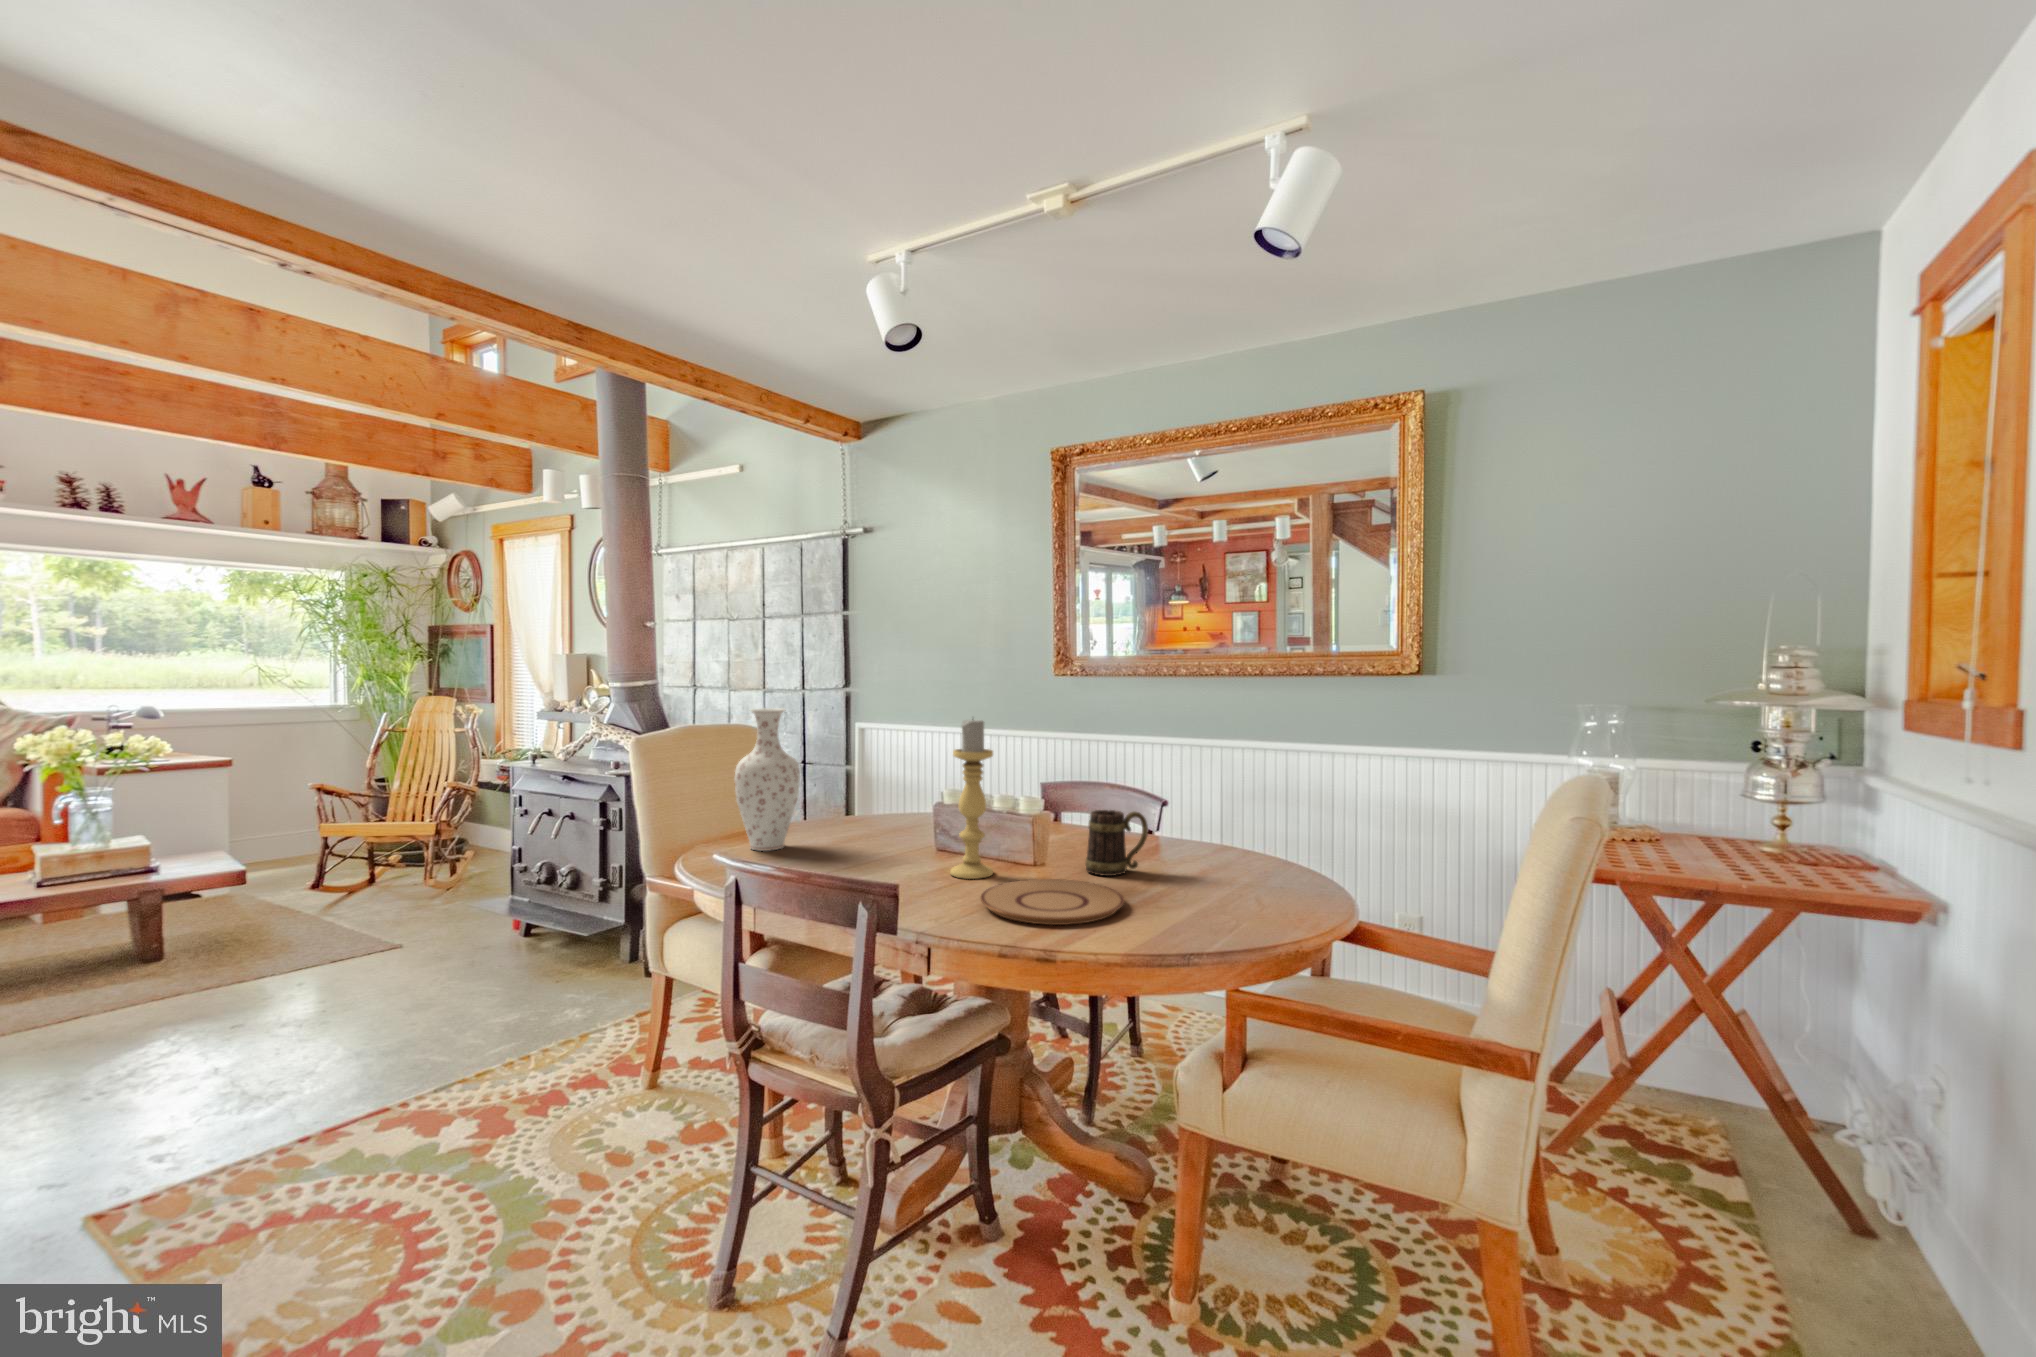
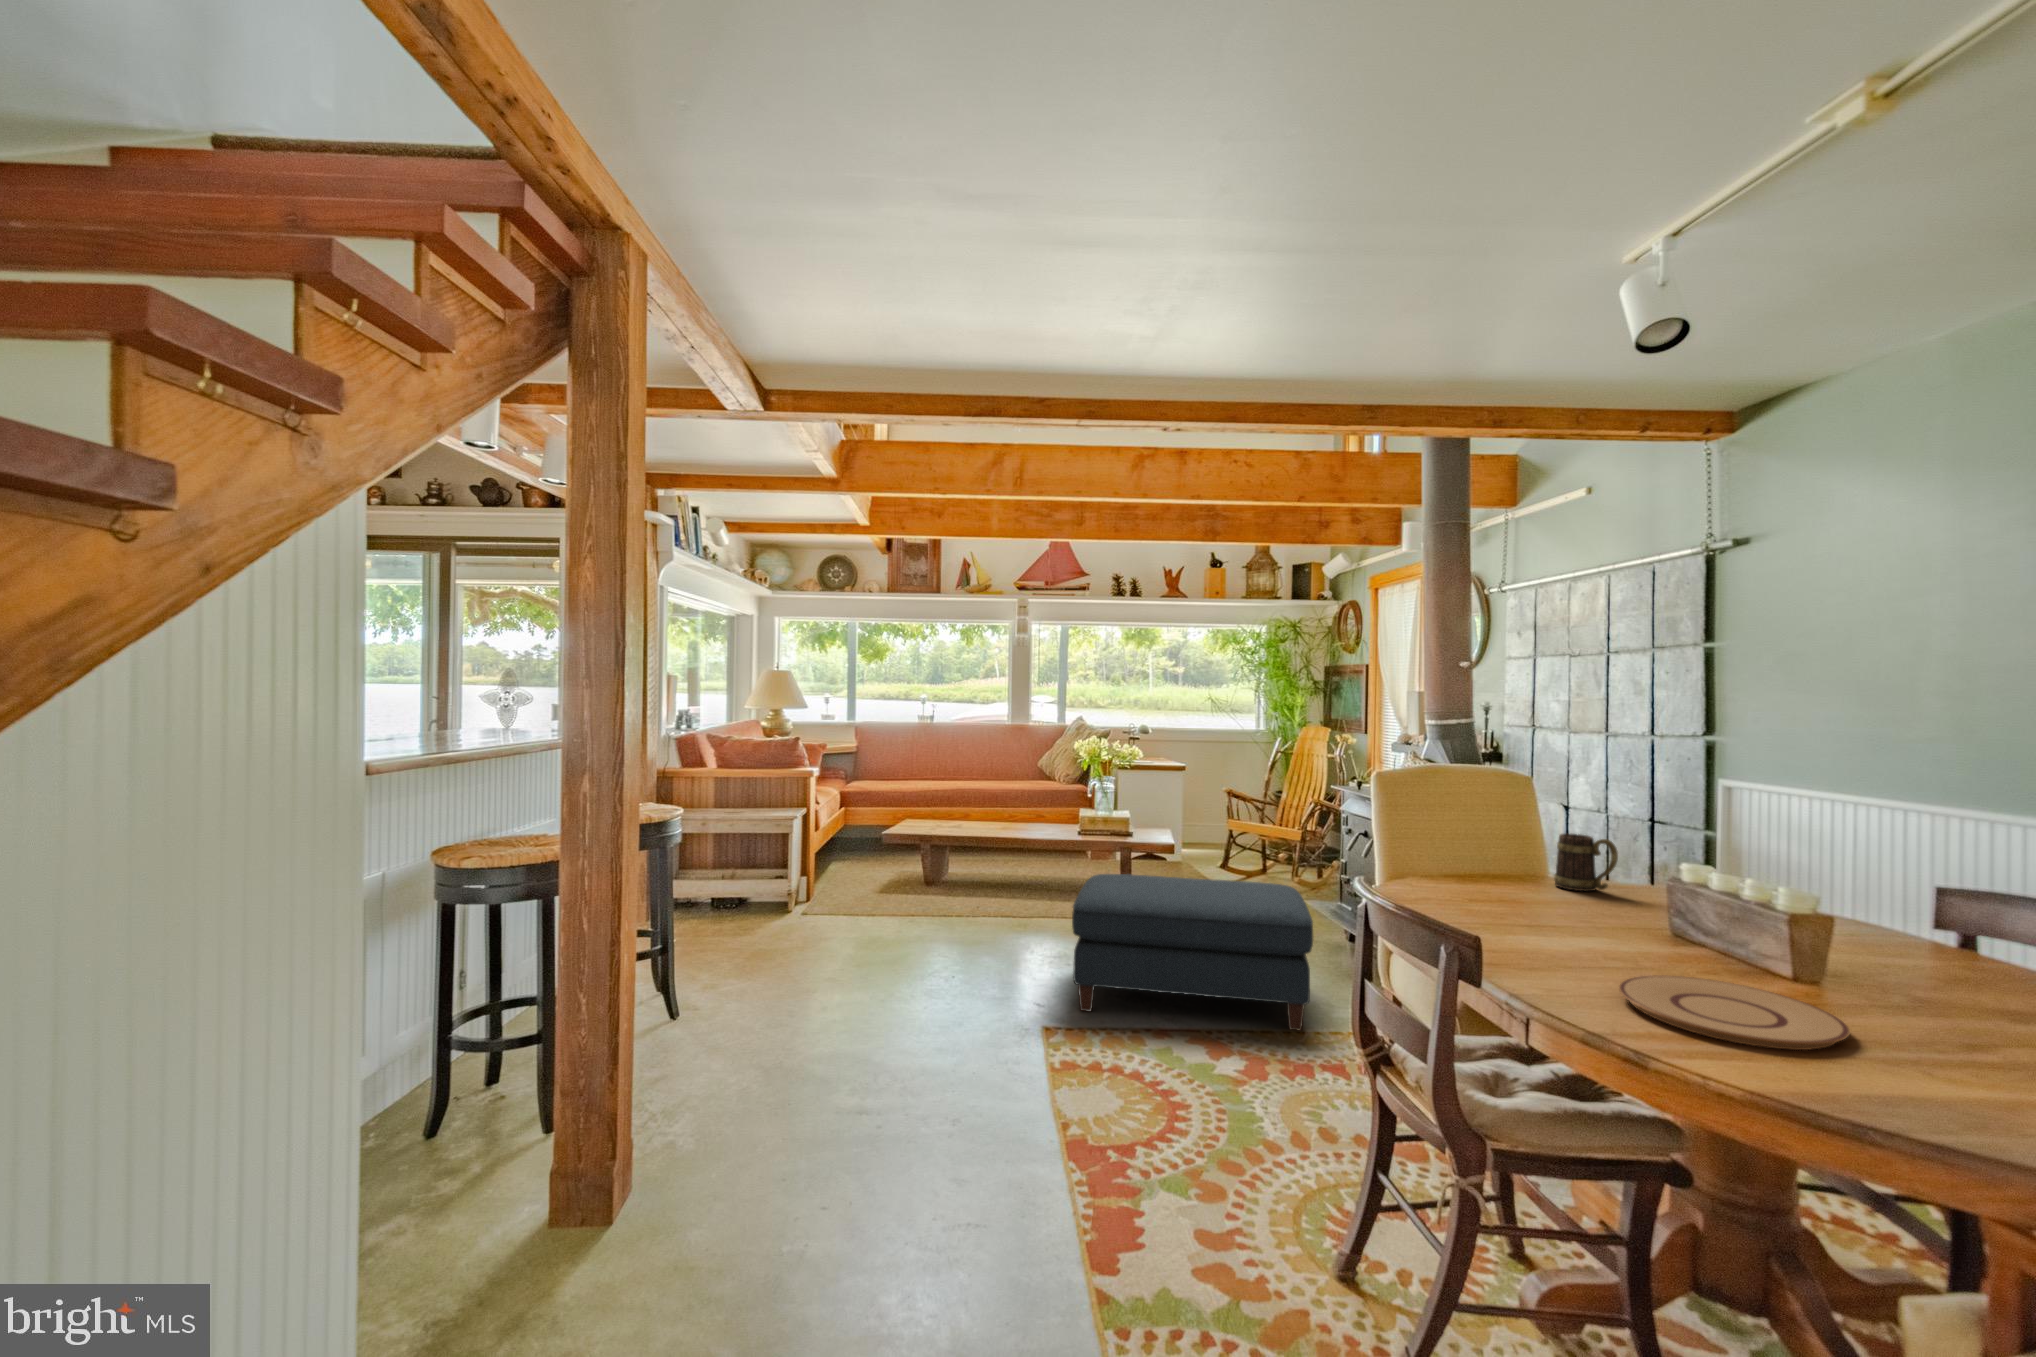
vase: present [735,708,800,851] -> none [1437,750,1508,892]
candle holder: present [950,719,993,879] -> none [1638,775,1701,969]
mug: present [1085,810,1148,876] -> present [1554,833,1618,891]
ottoman: none [131,891,538,1161] -> present [1072,874,1313,1030]

